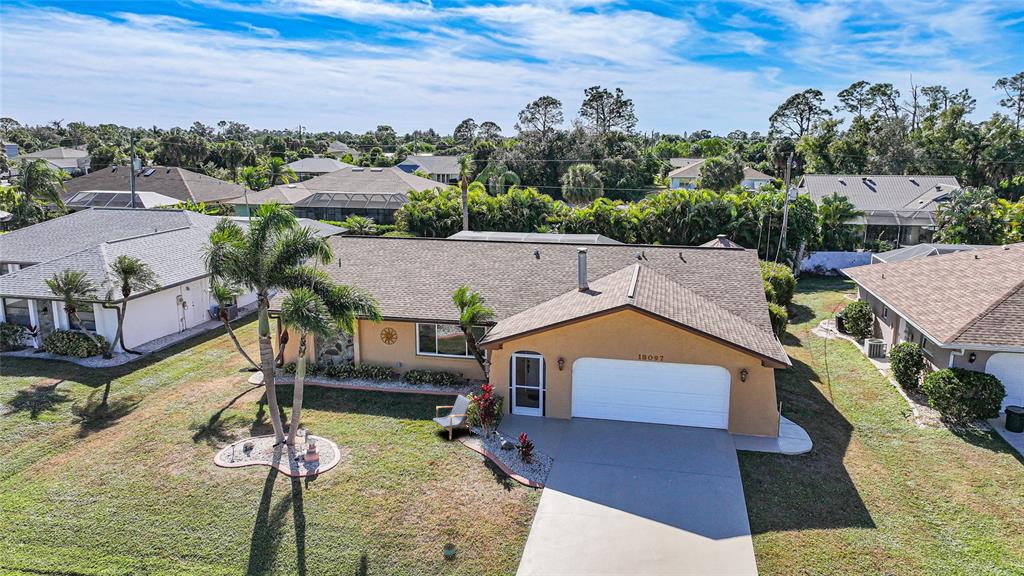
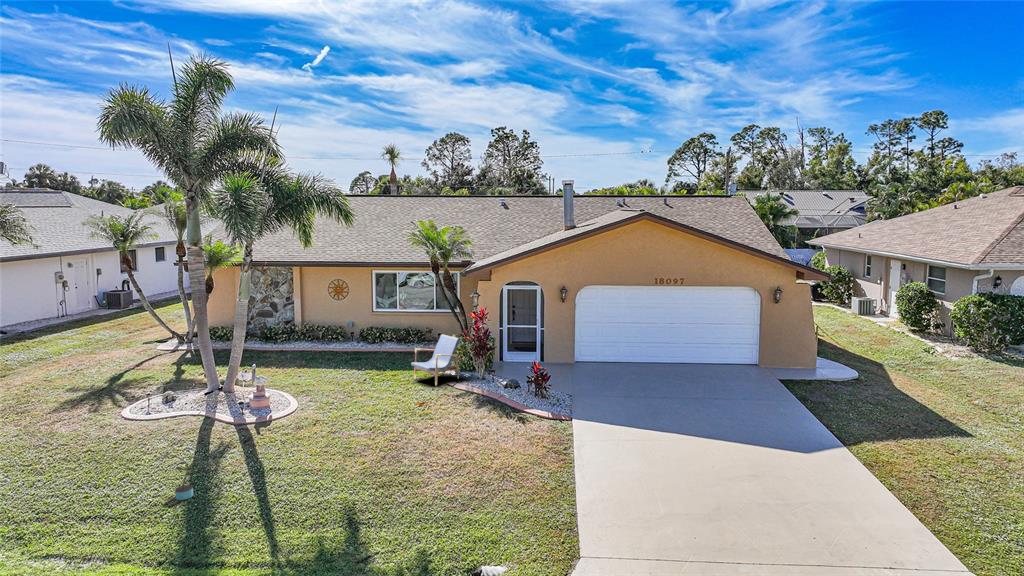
potted plant: present [438,516,459,555] -> present [164,444,195,500]

